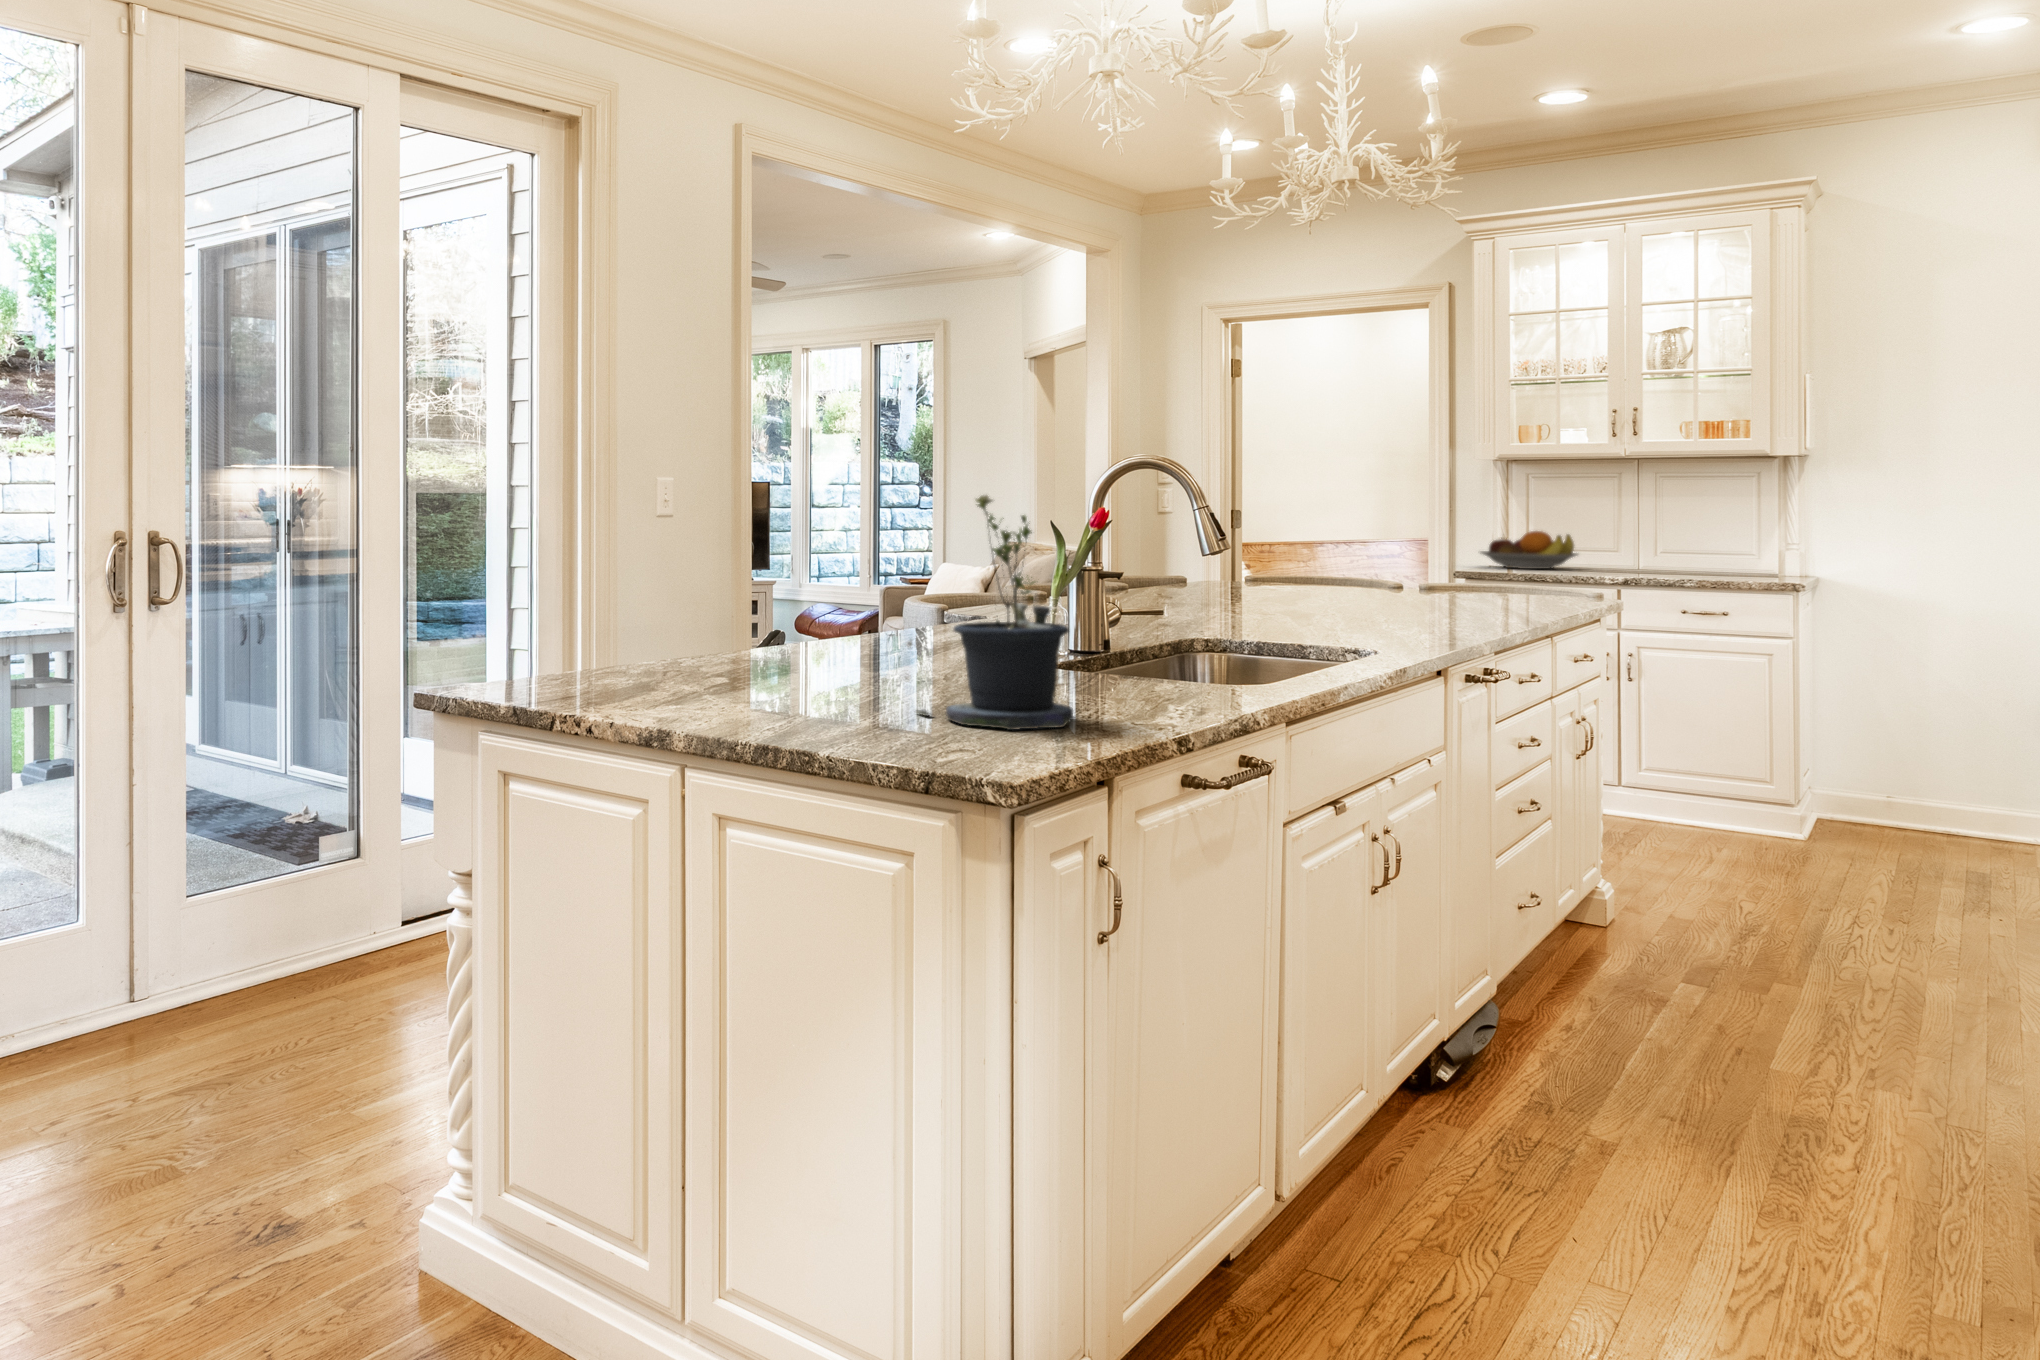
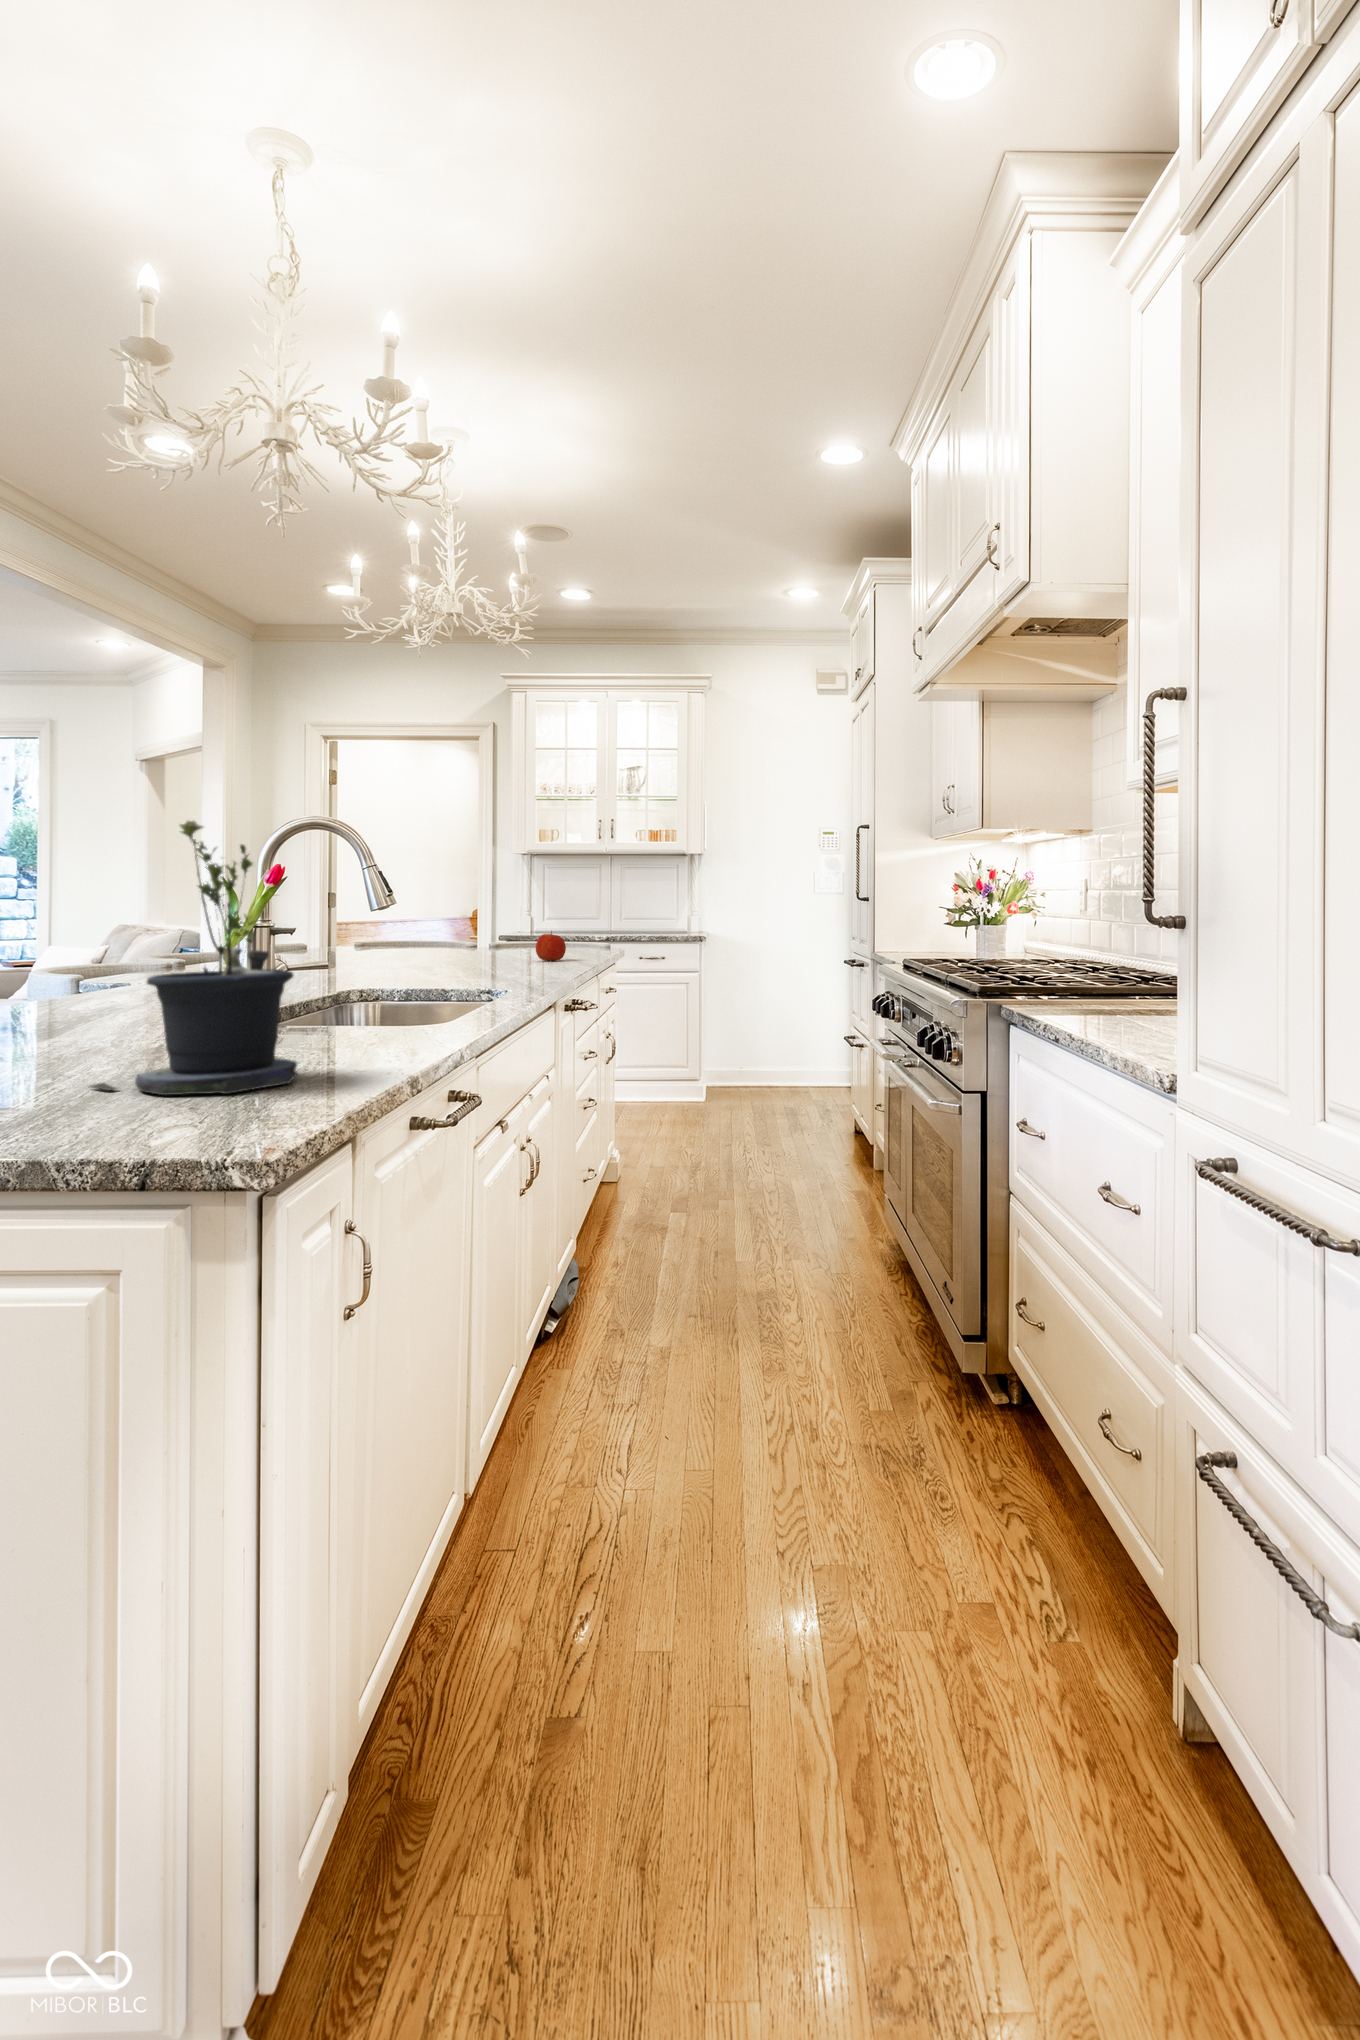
fruit bowl: present [1481,531,1578,569] -> none [514,907,577,934]
apple: none [1459,573,1503,612] -> present [536,931,566,961]

